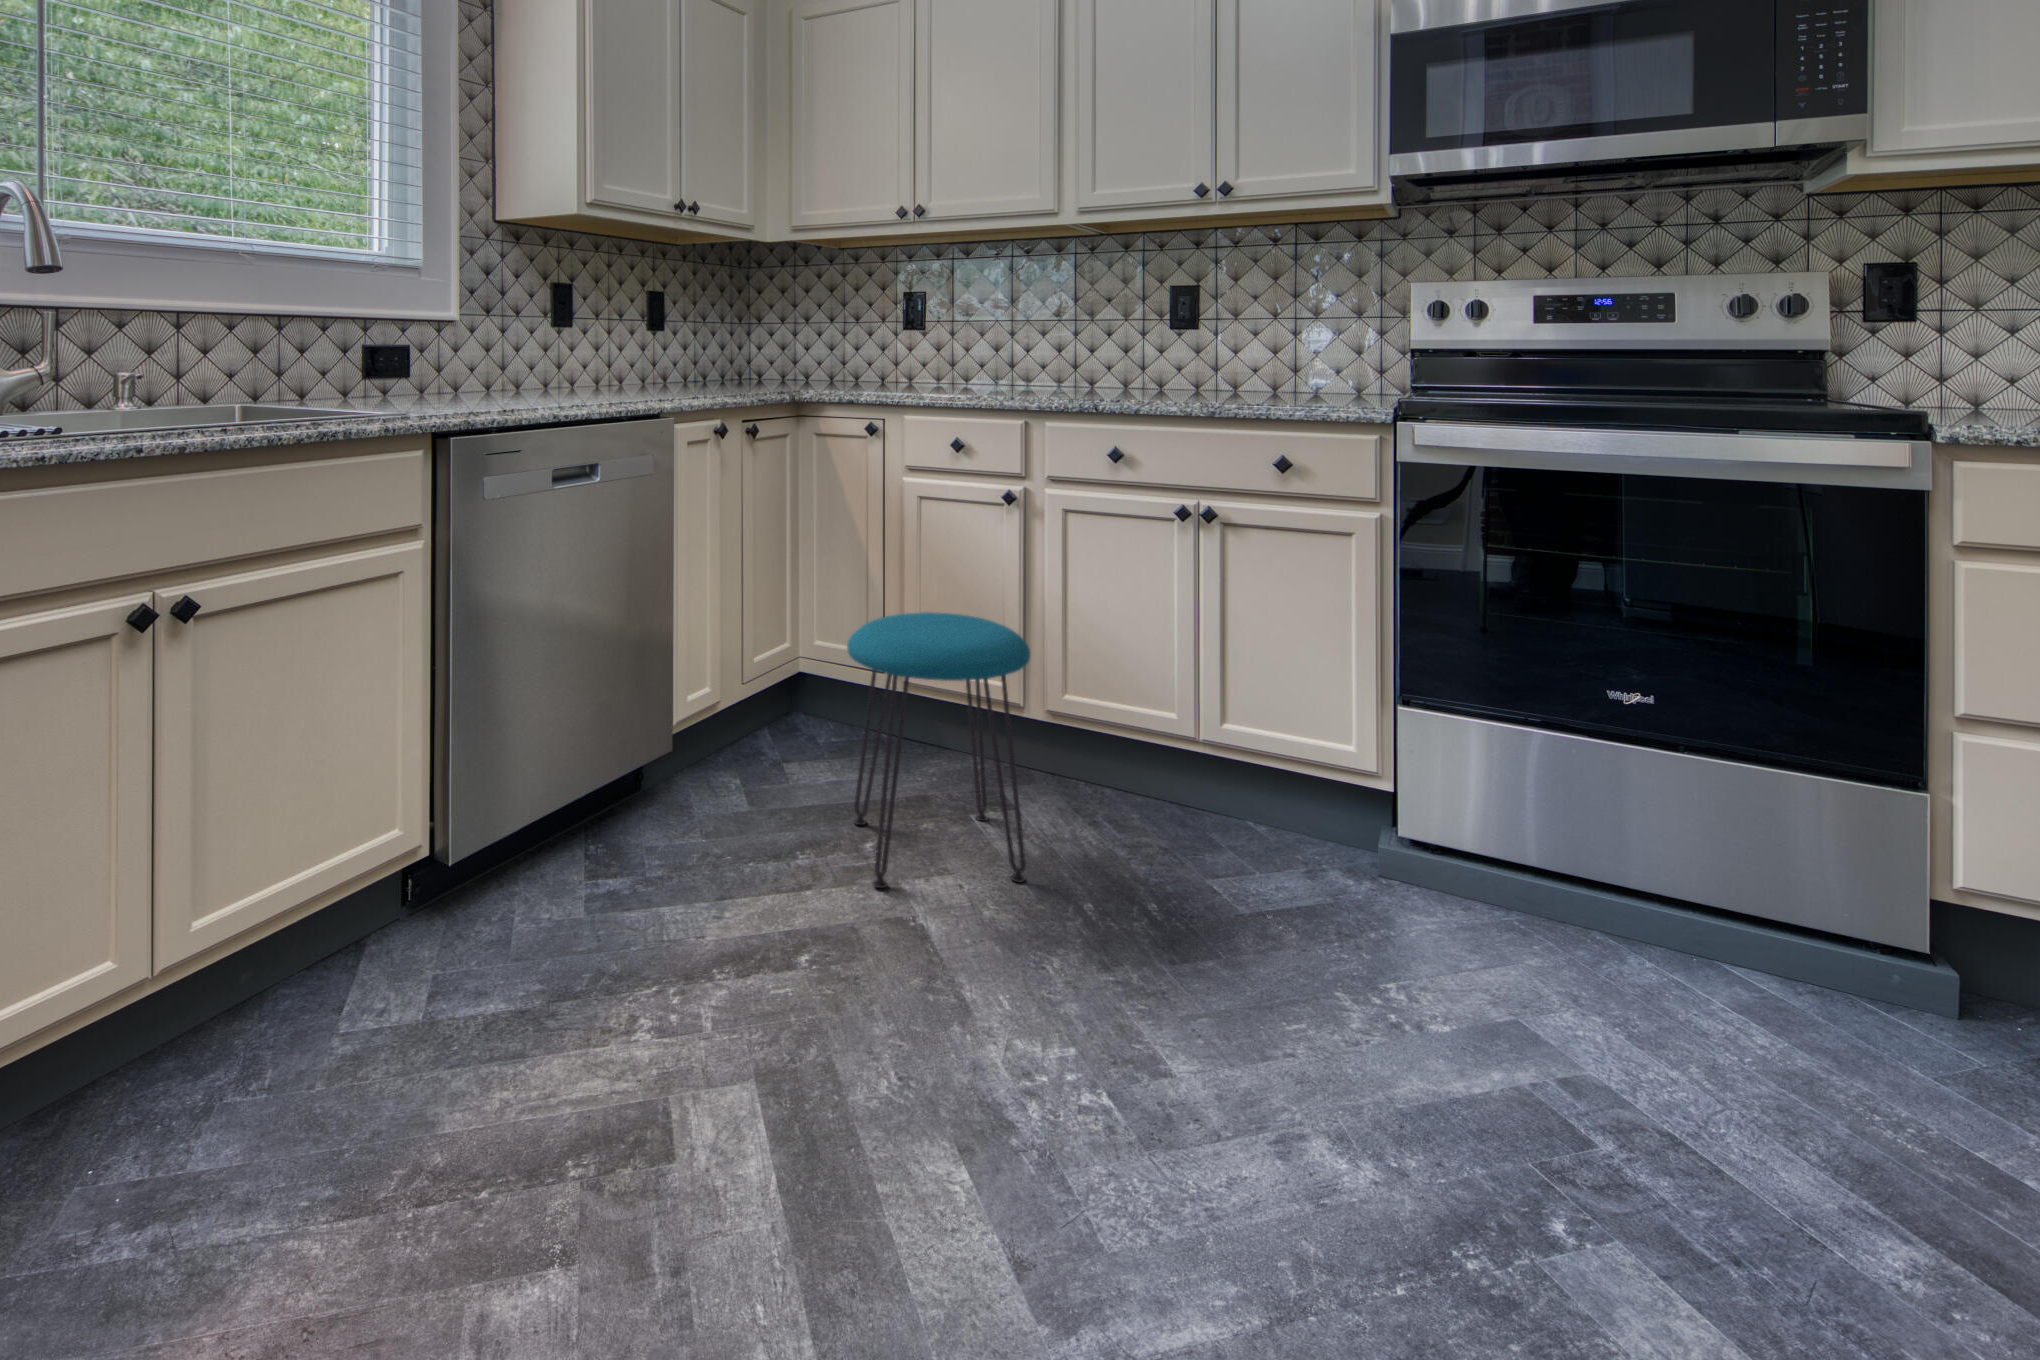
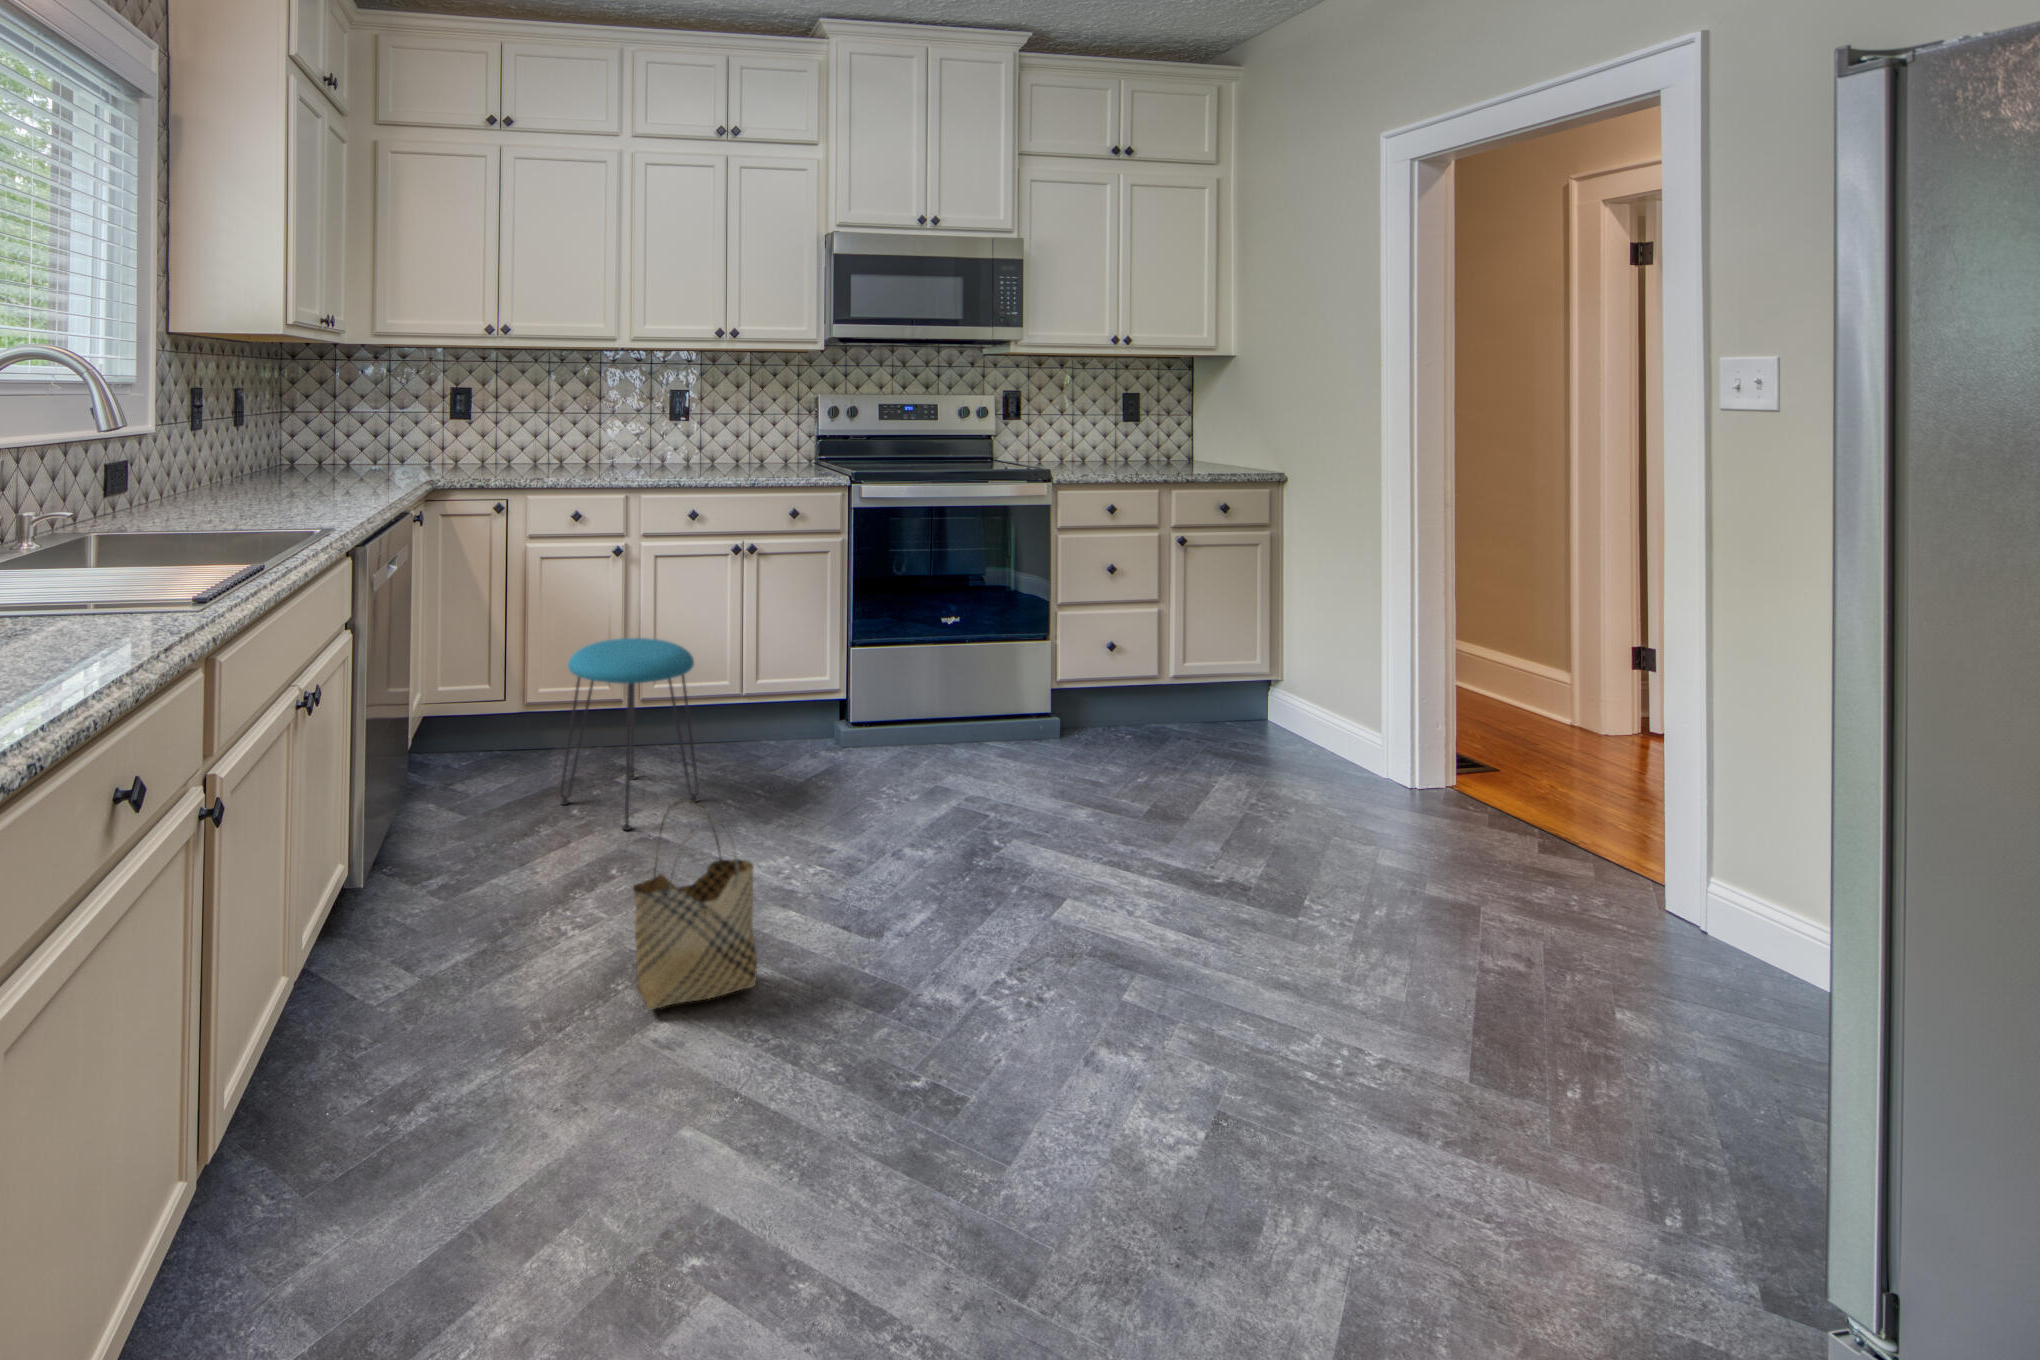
woven basket: none [498,859,724,1249] -> present [633,799,757,1010]

